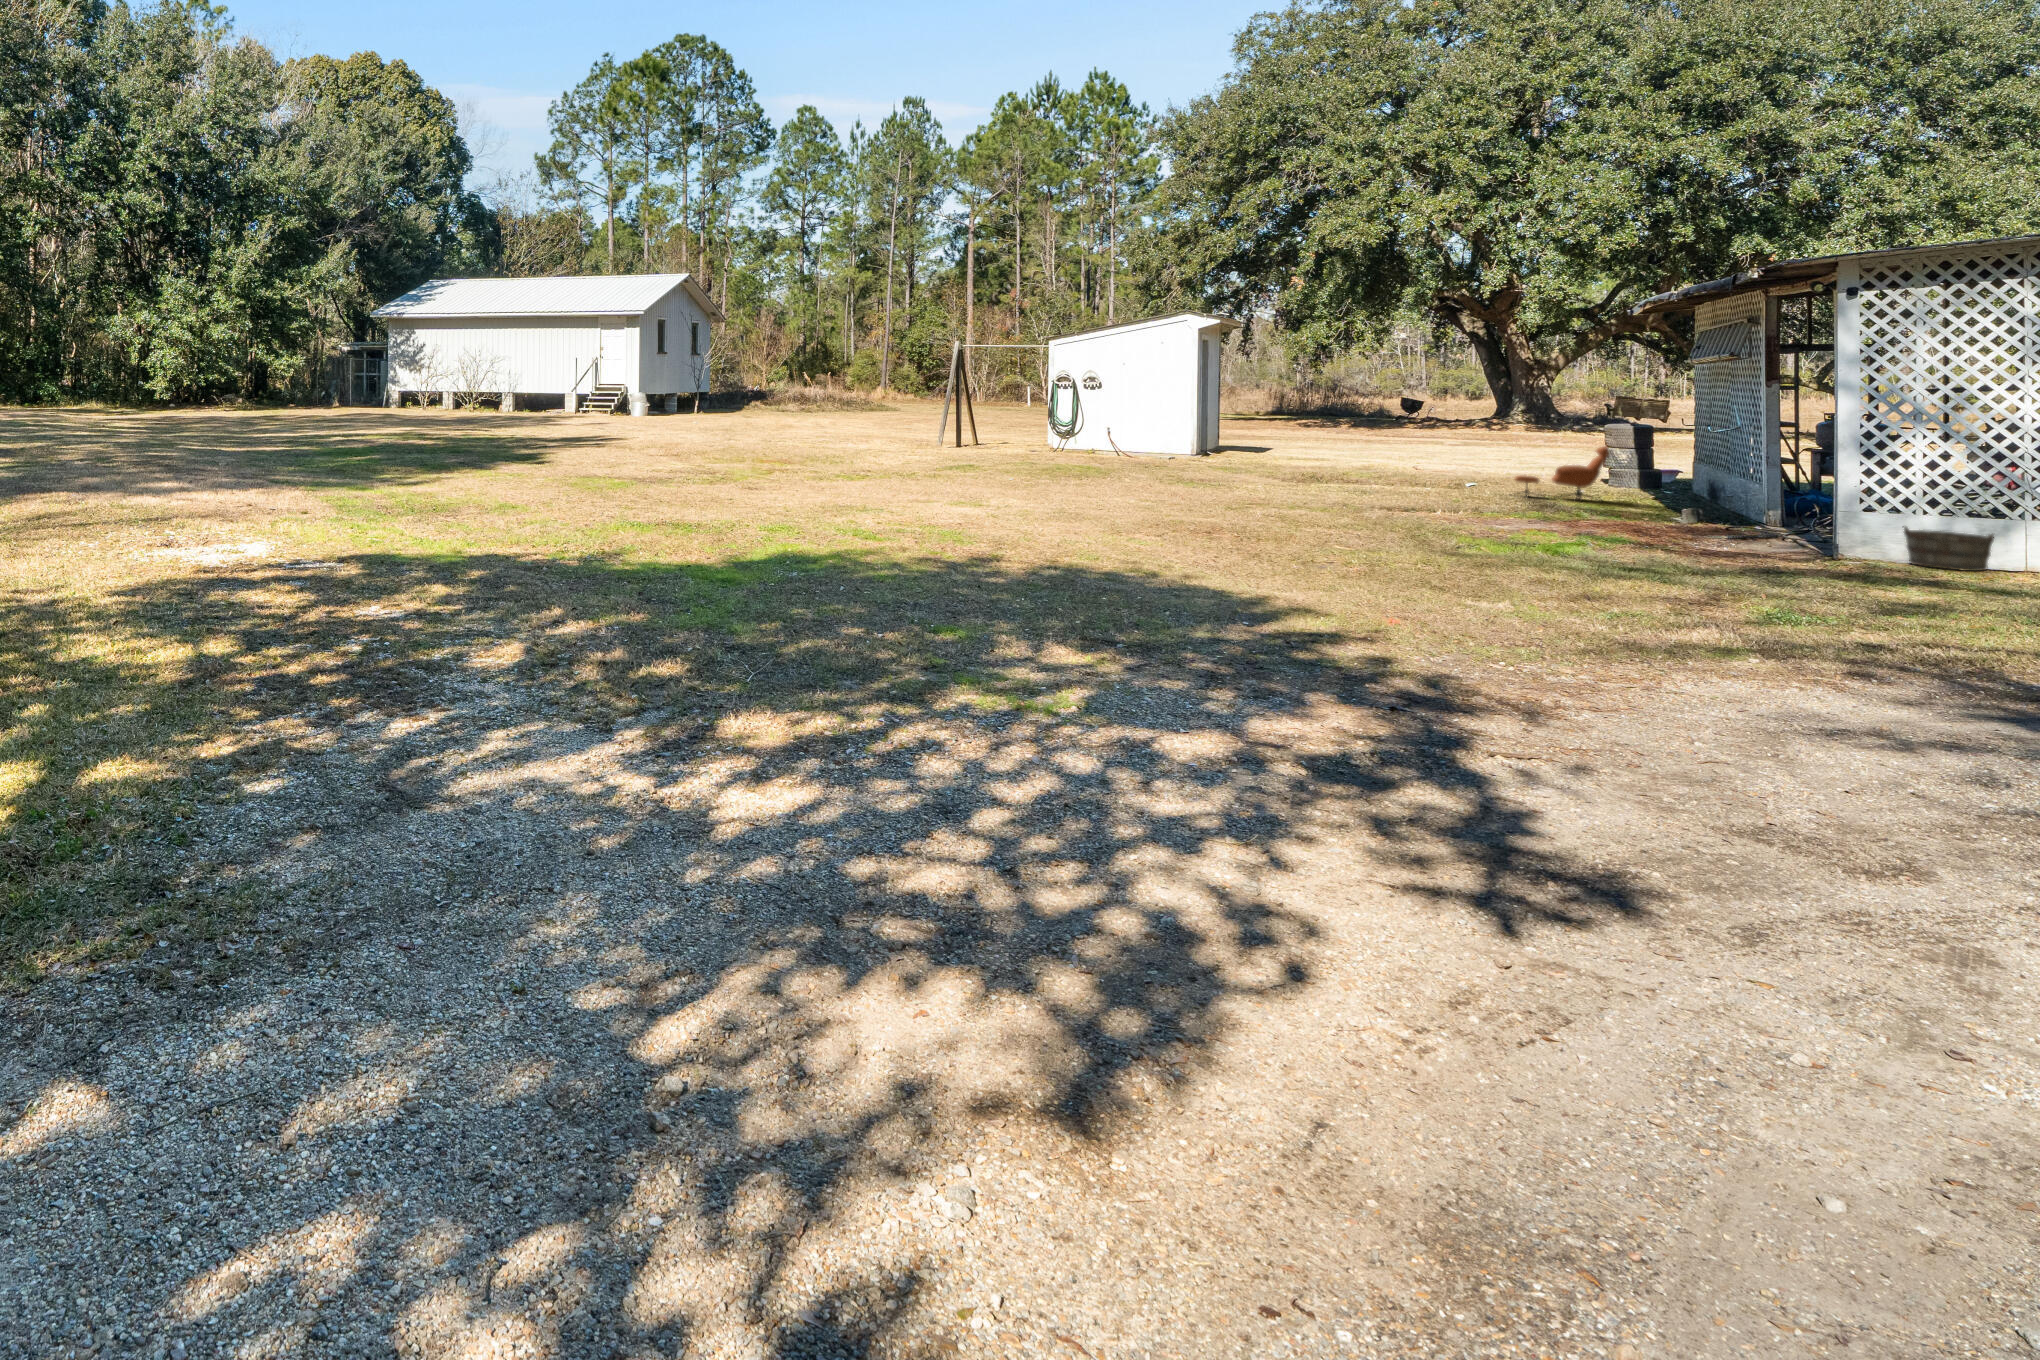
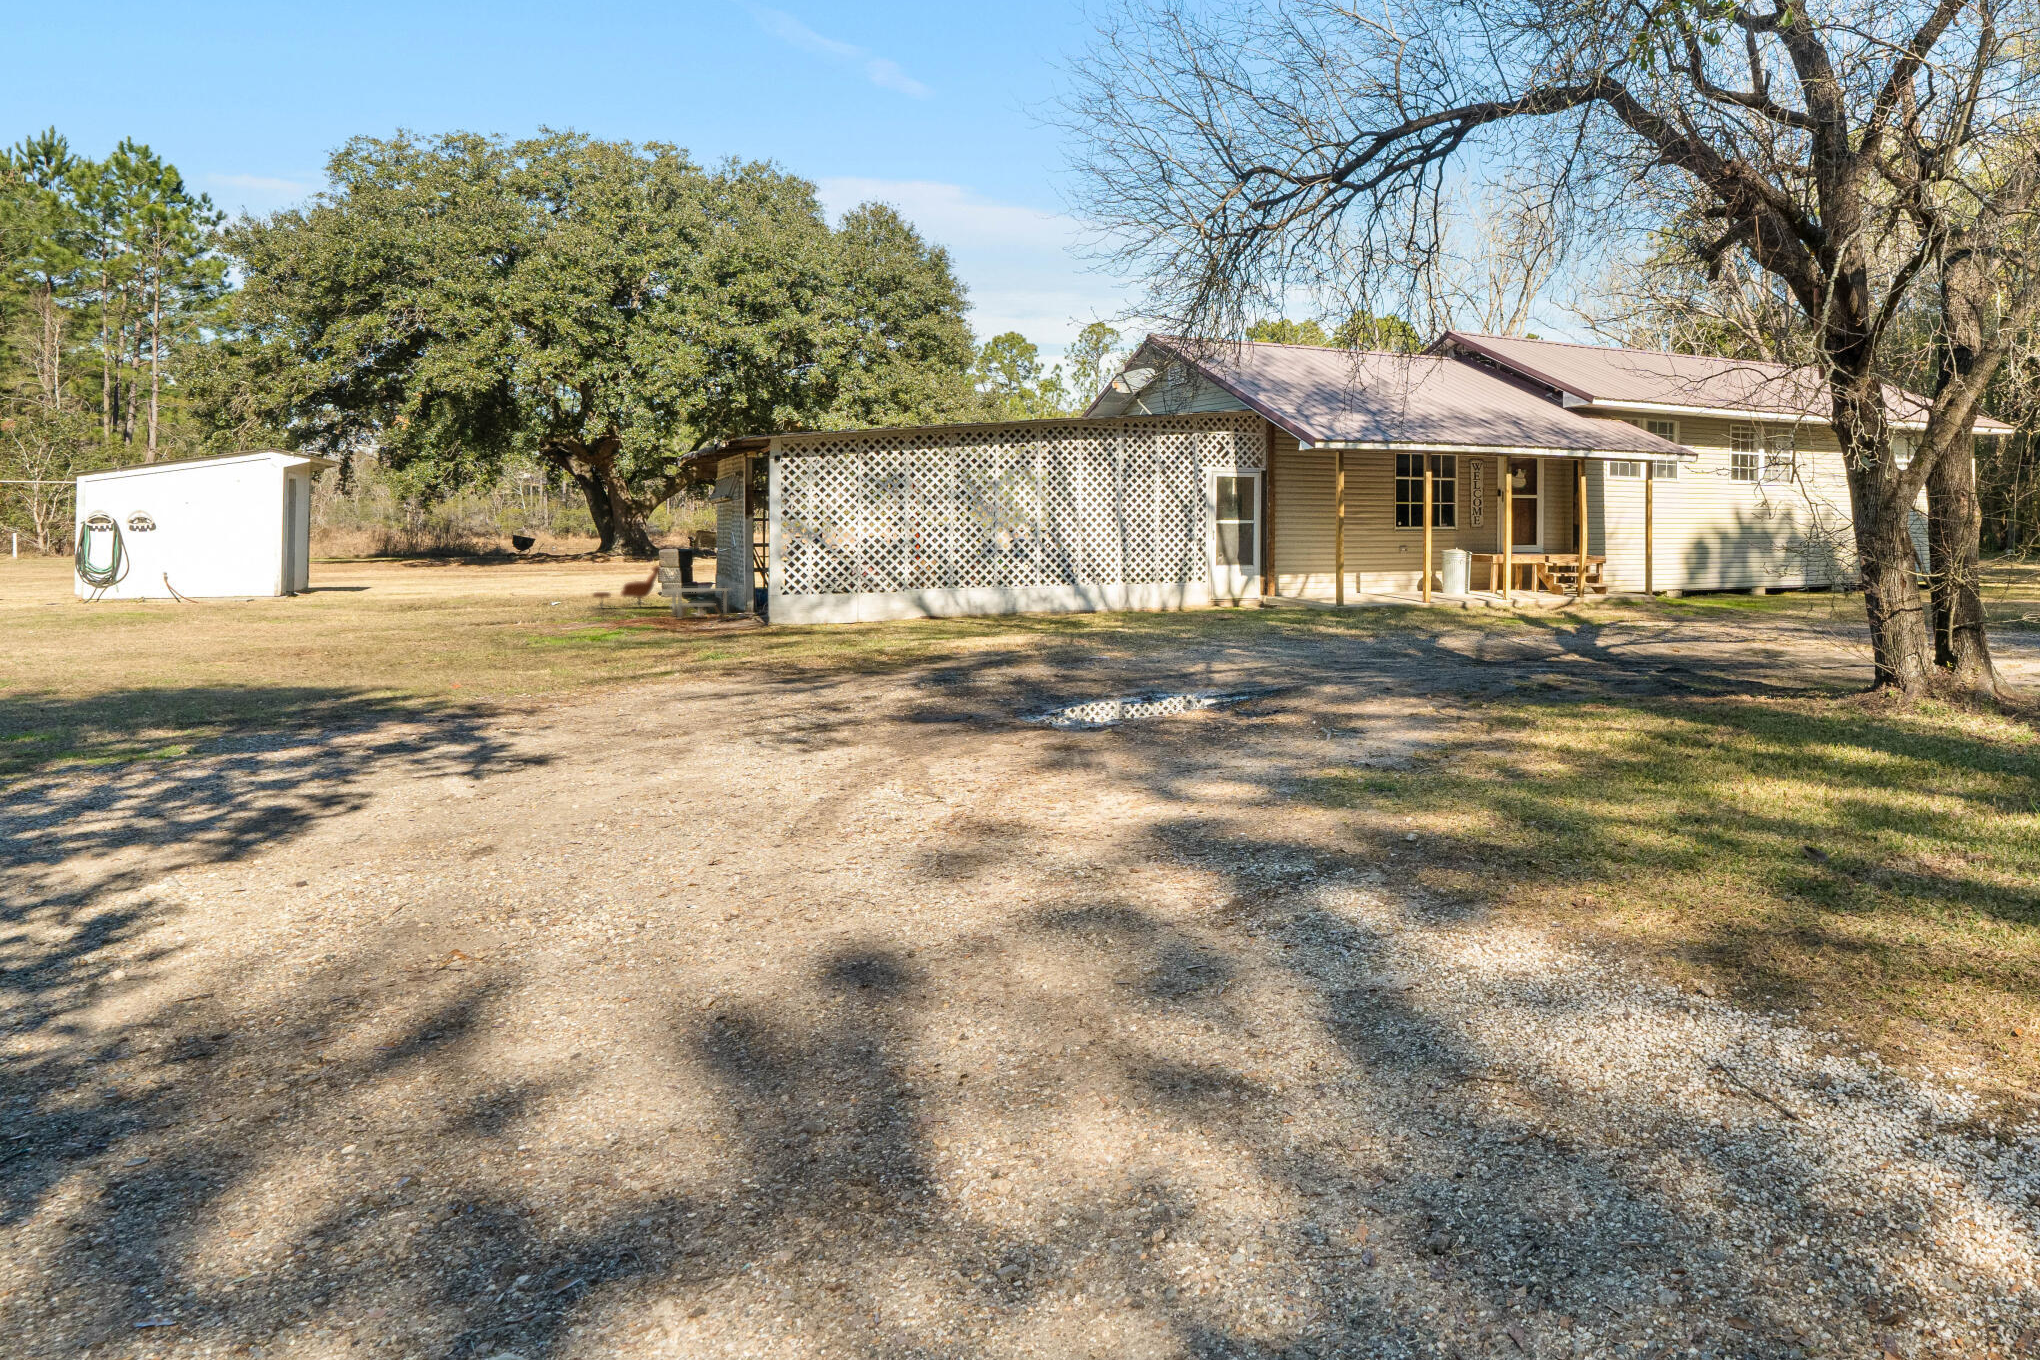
round table: none [1612,483,1743,531] -> present [660,588,728,619]
bucket: present [1903,526,1994,571] -> none [797,598,838,621]

